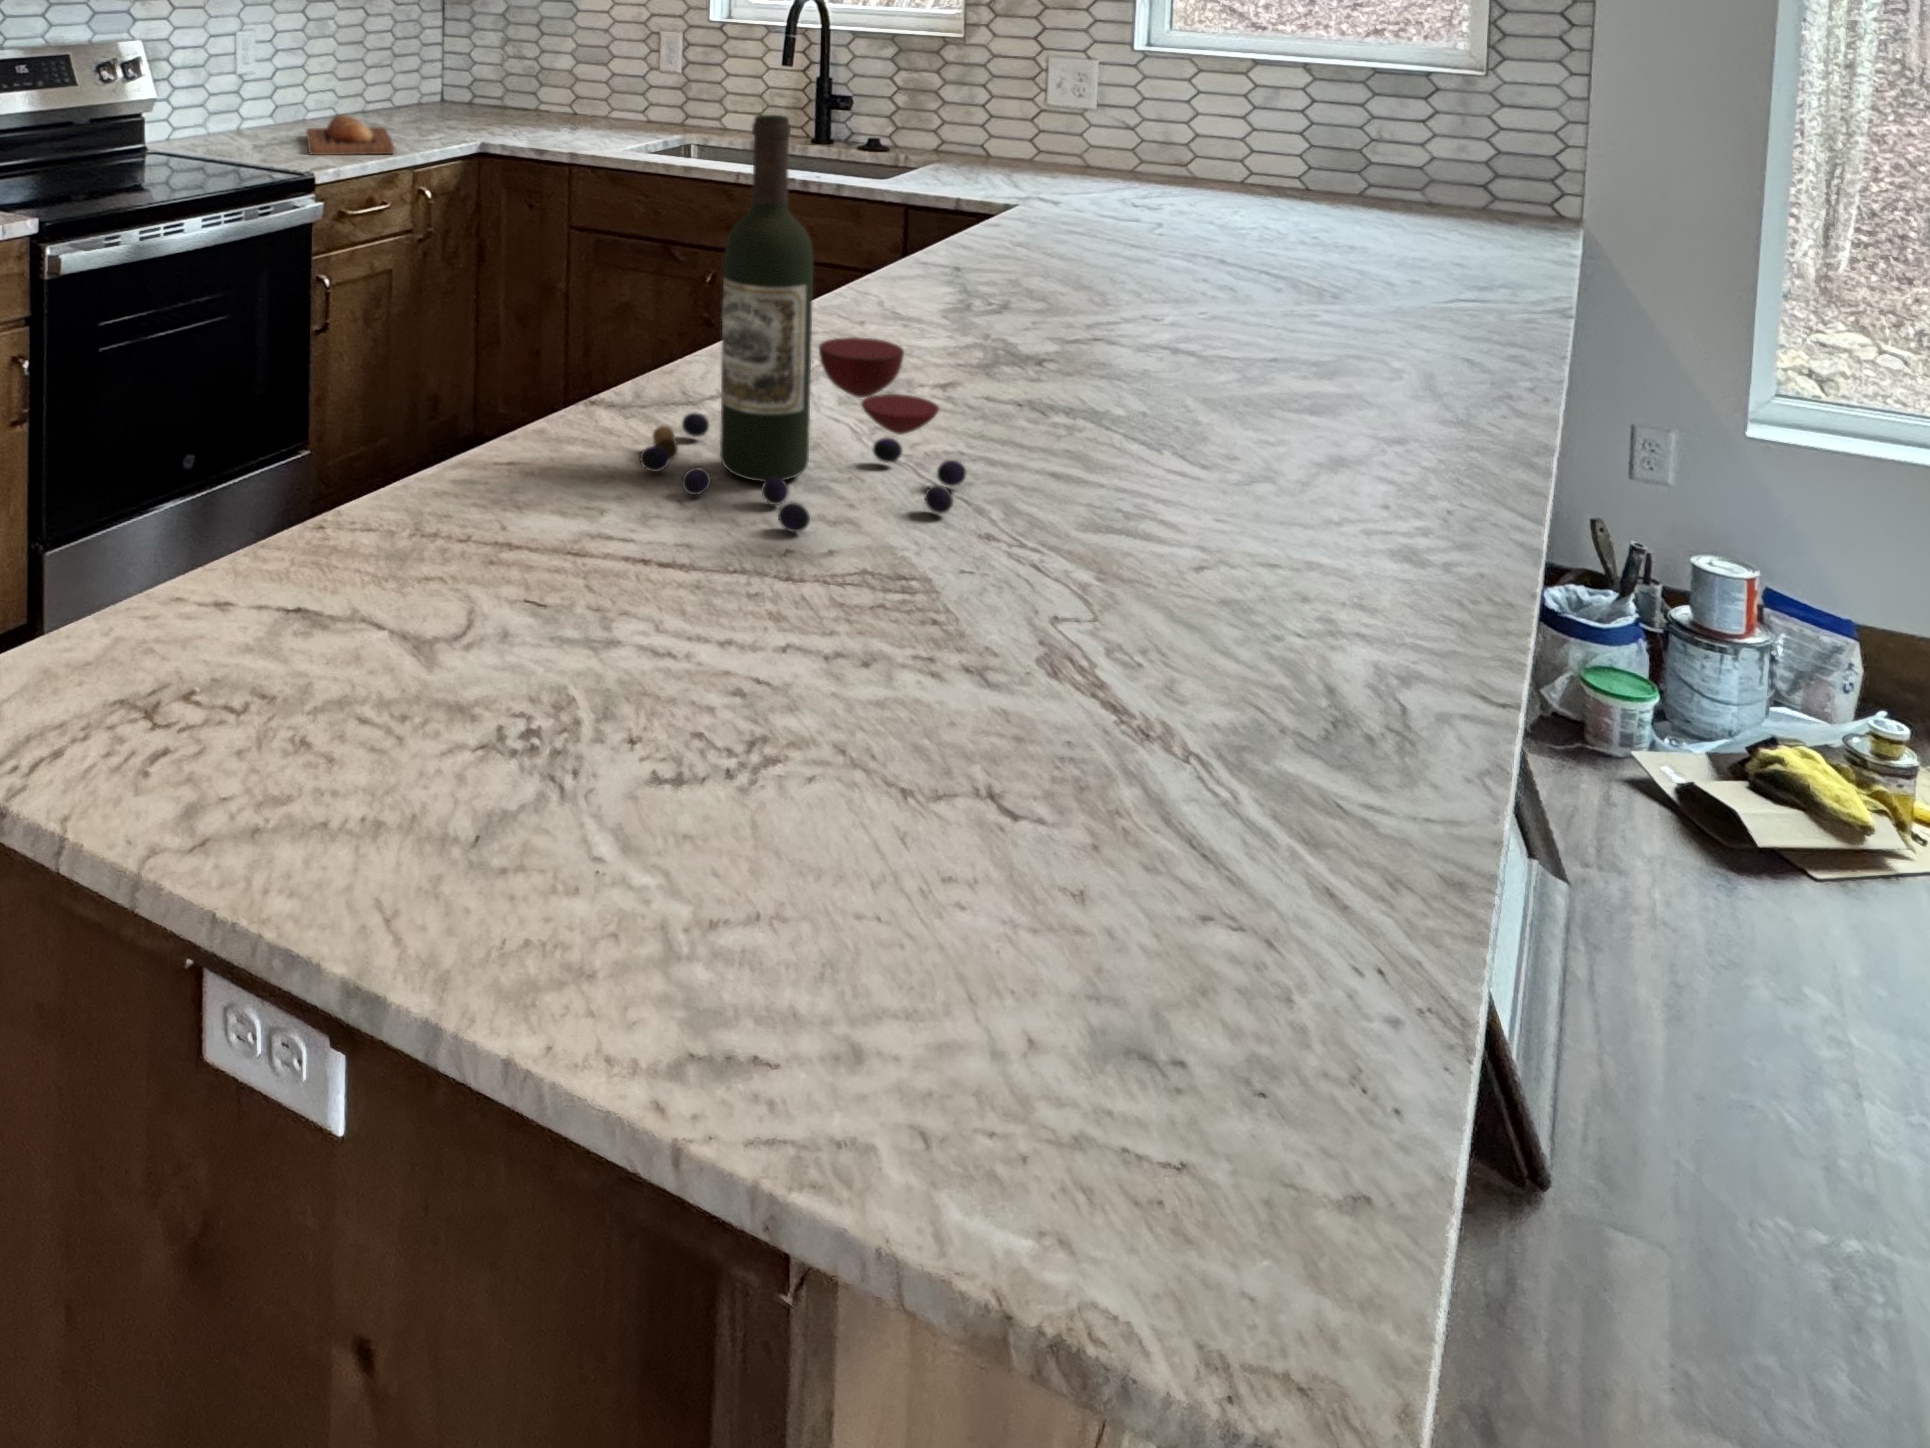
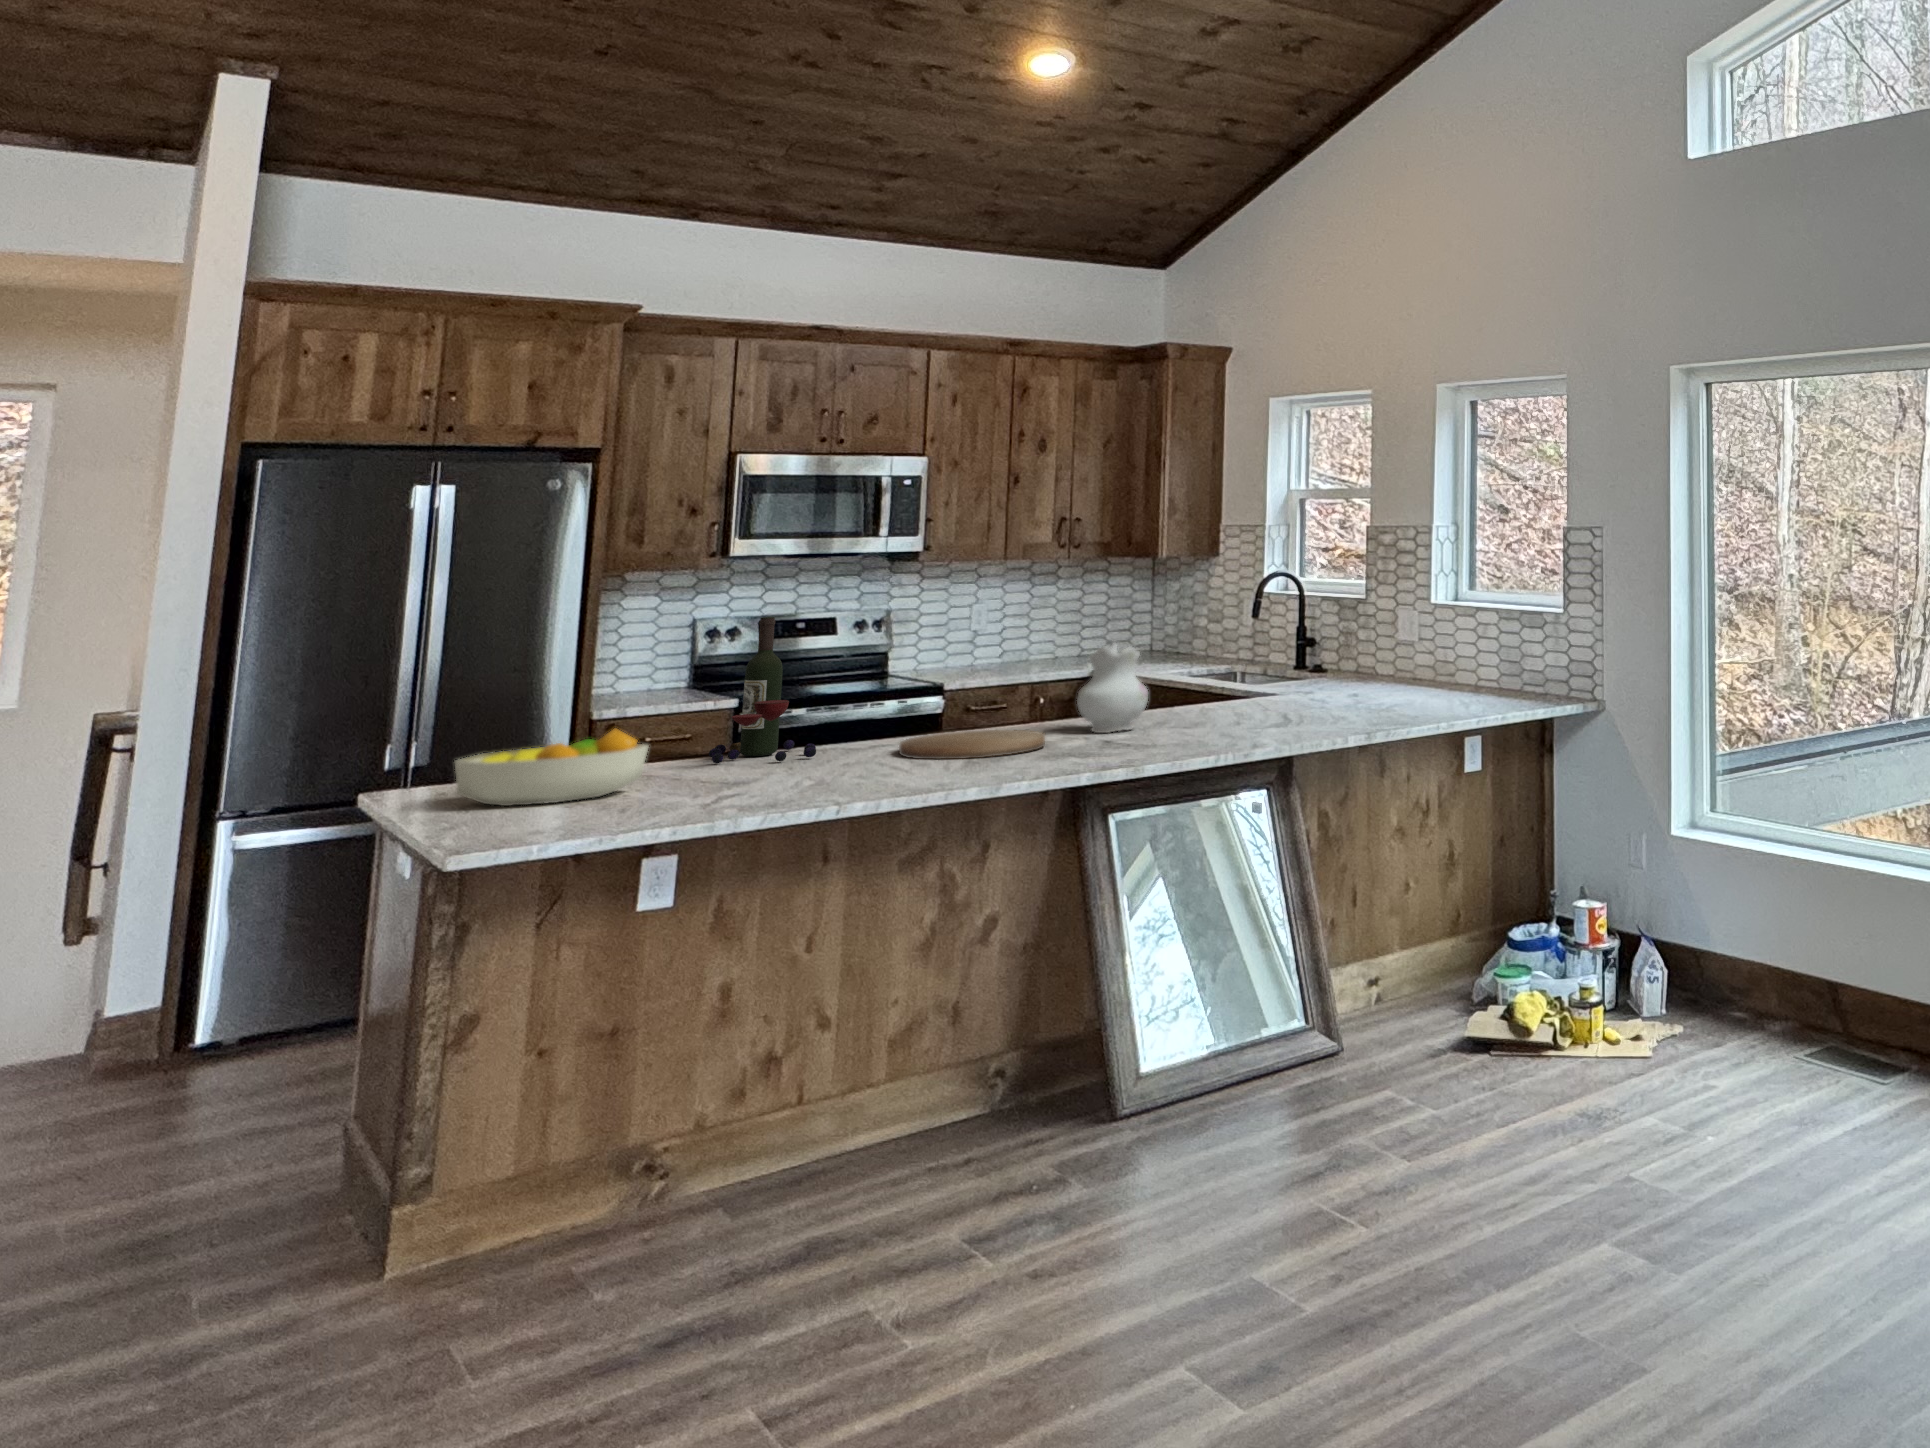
bread loaf: present [307,115,394,155] -> none [967,655,1047,677]
ceramic pitcher: none [1123,142,1277,345] -> present [1077,640,1148,733]
cutting board: none [1034,358,1387,484] -> present [899,730,1045,759]
fruit bowl: none [687,581,1224,1017] -> present [455,729,648,806]

